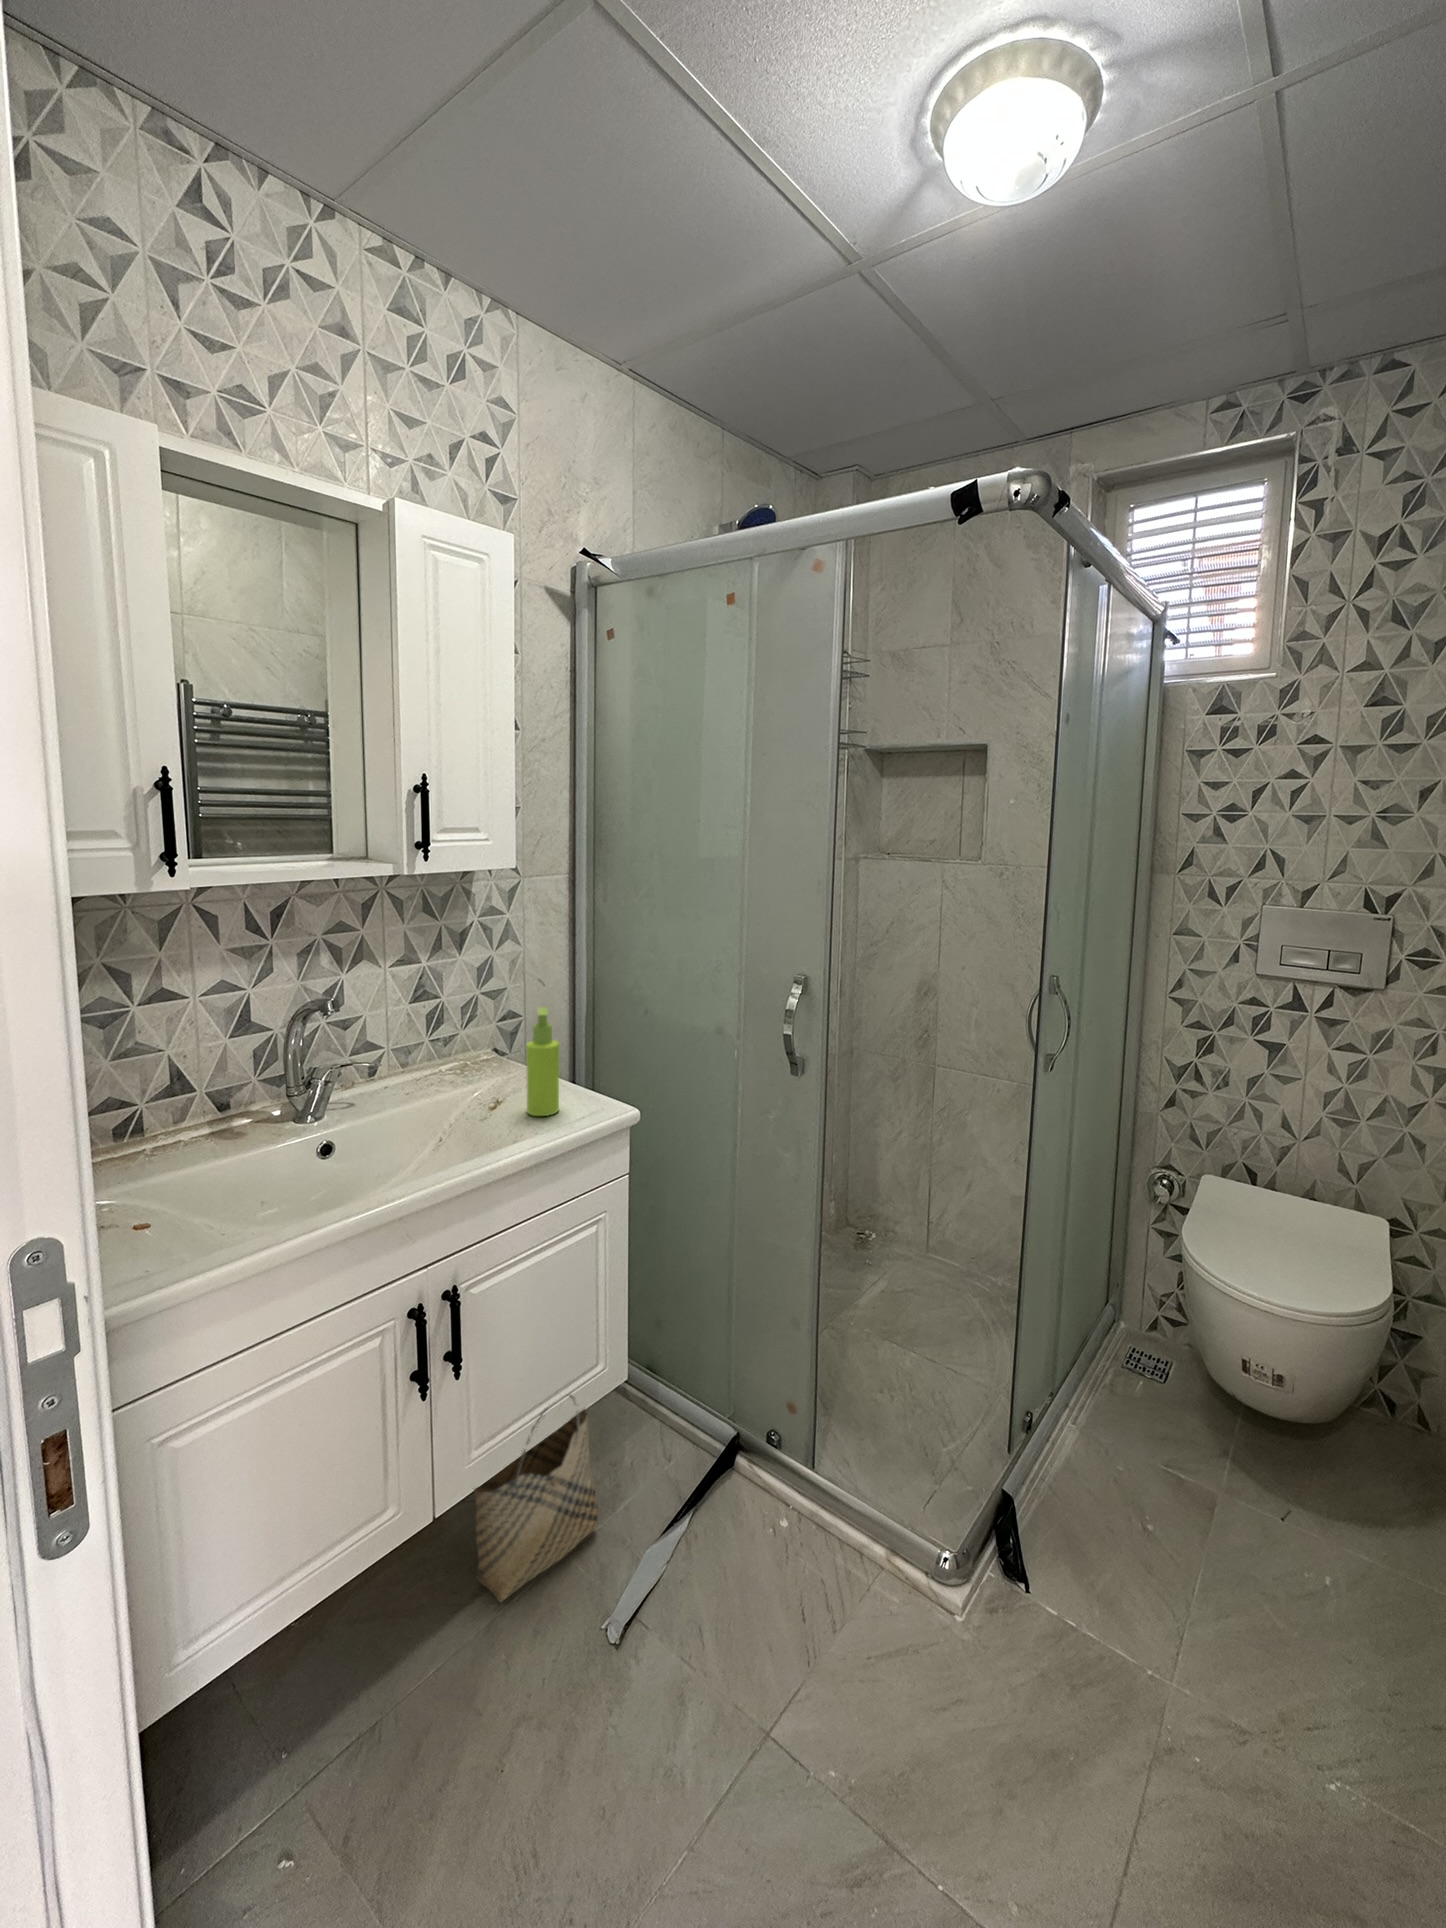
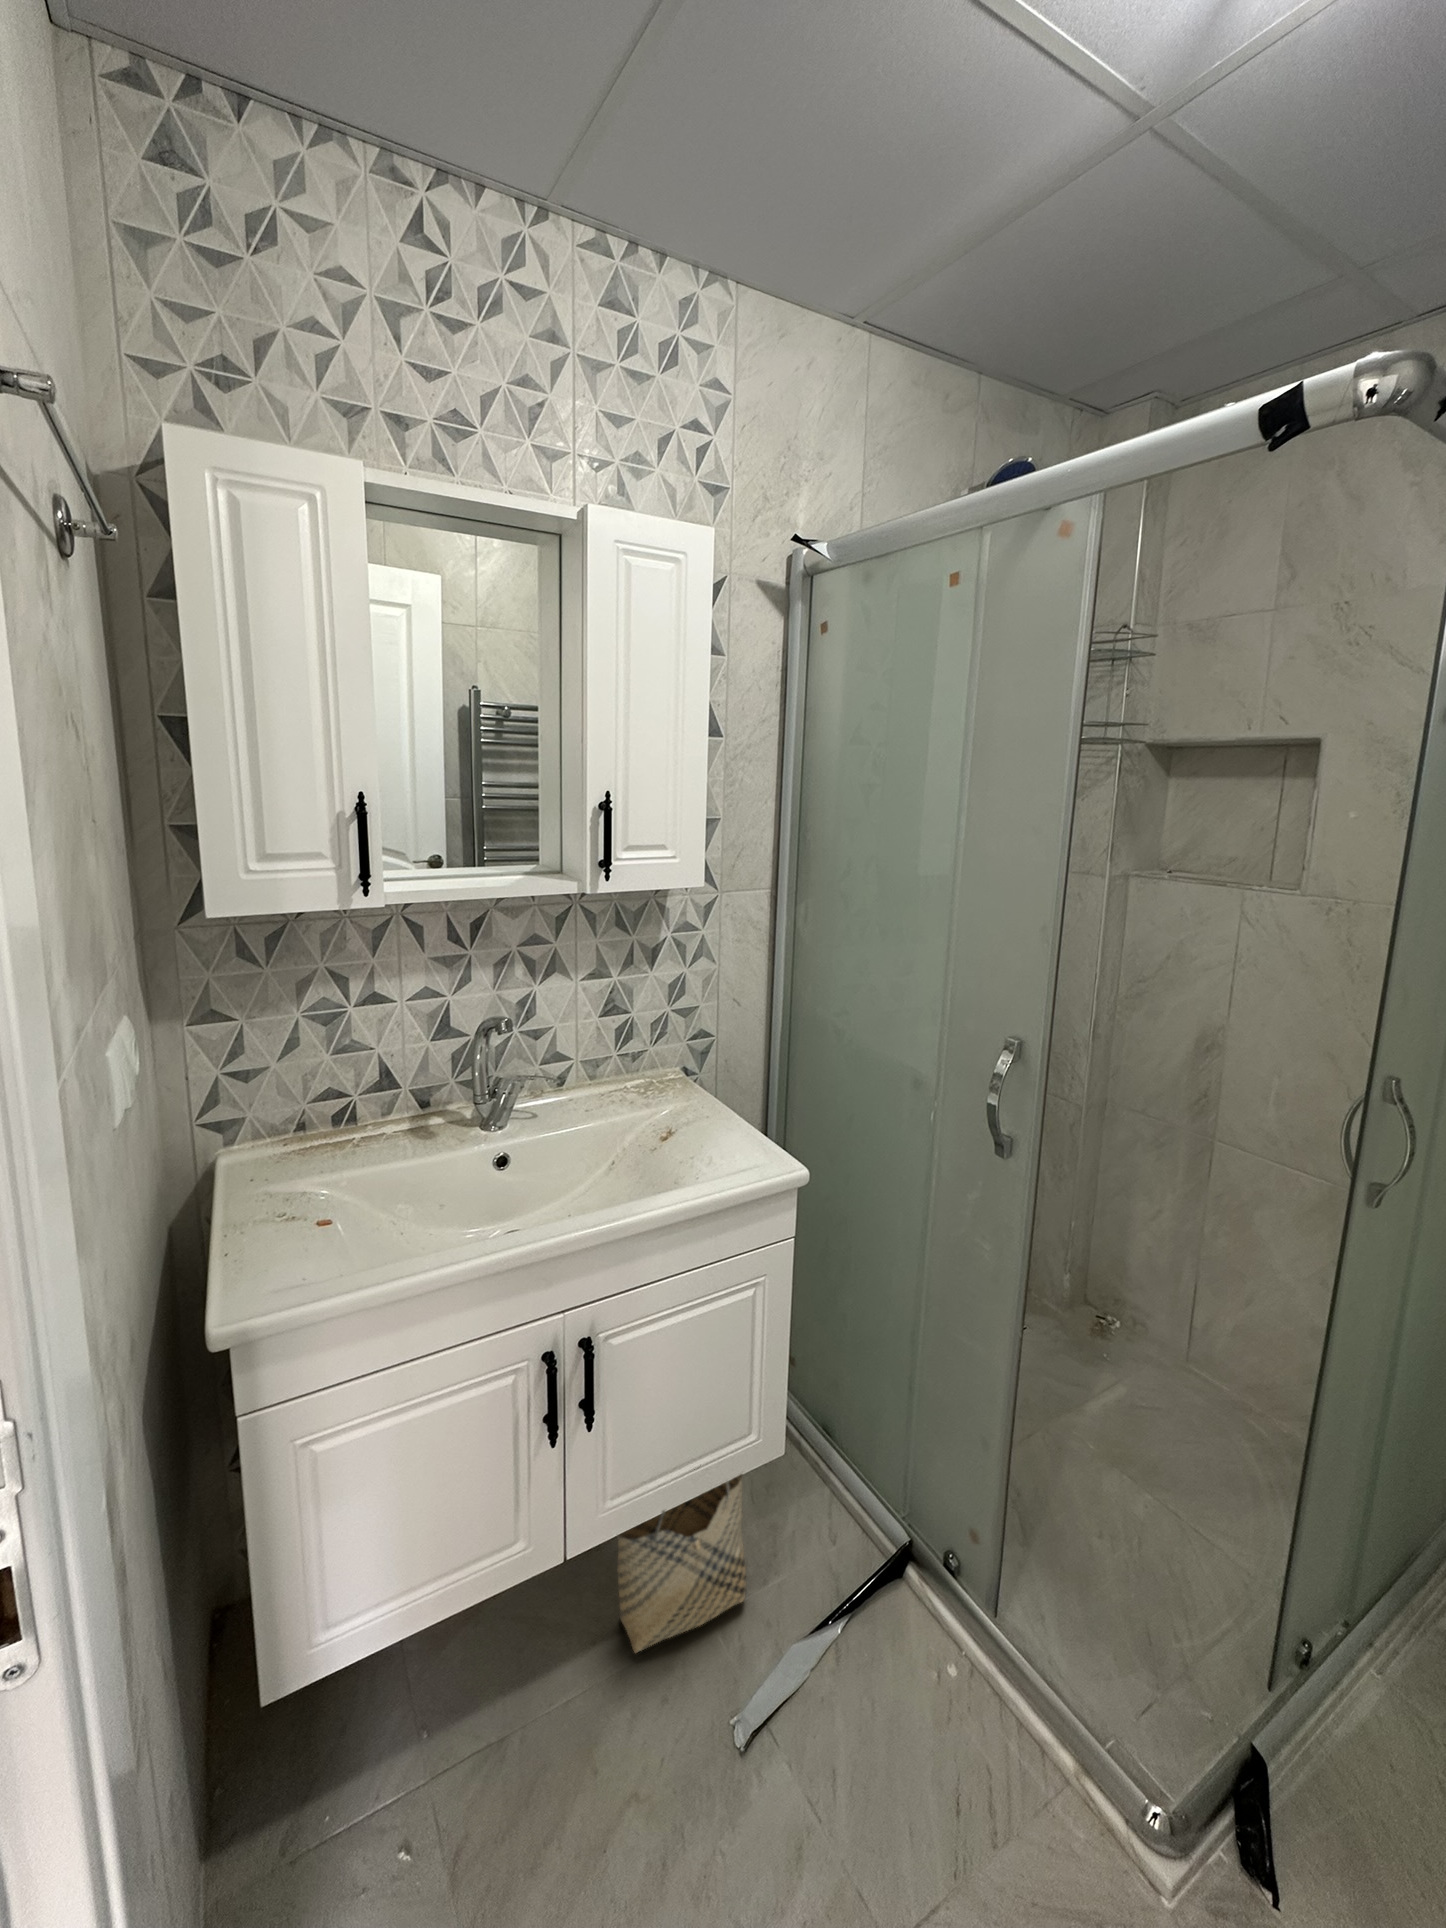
soap dispenser: present [526,1007,559,1116] -> none [693,1041,728,1159]

